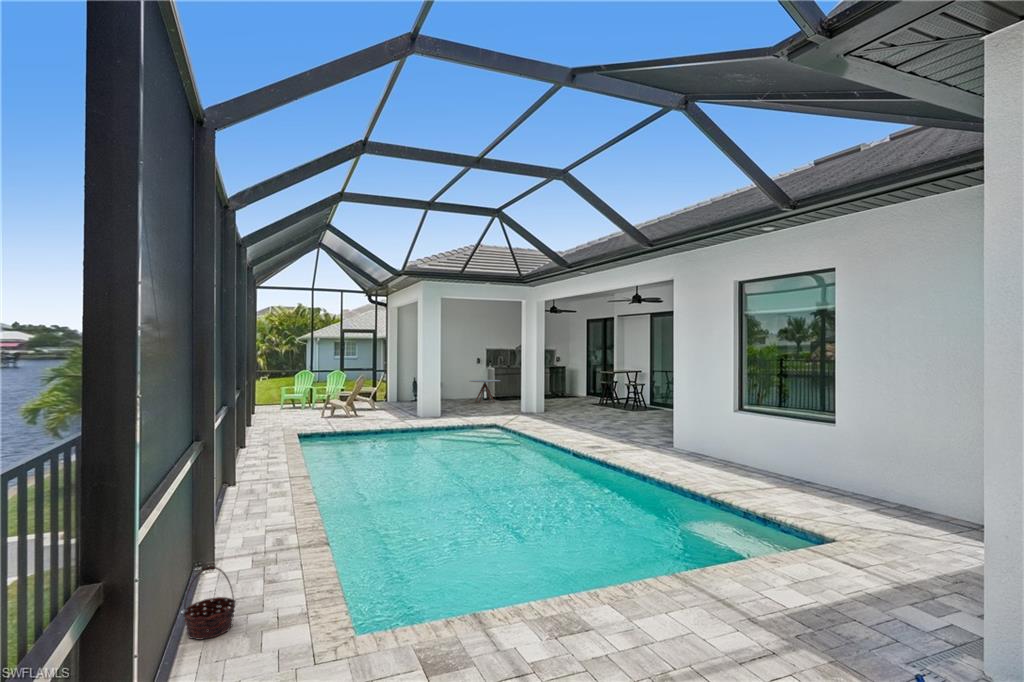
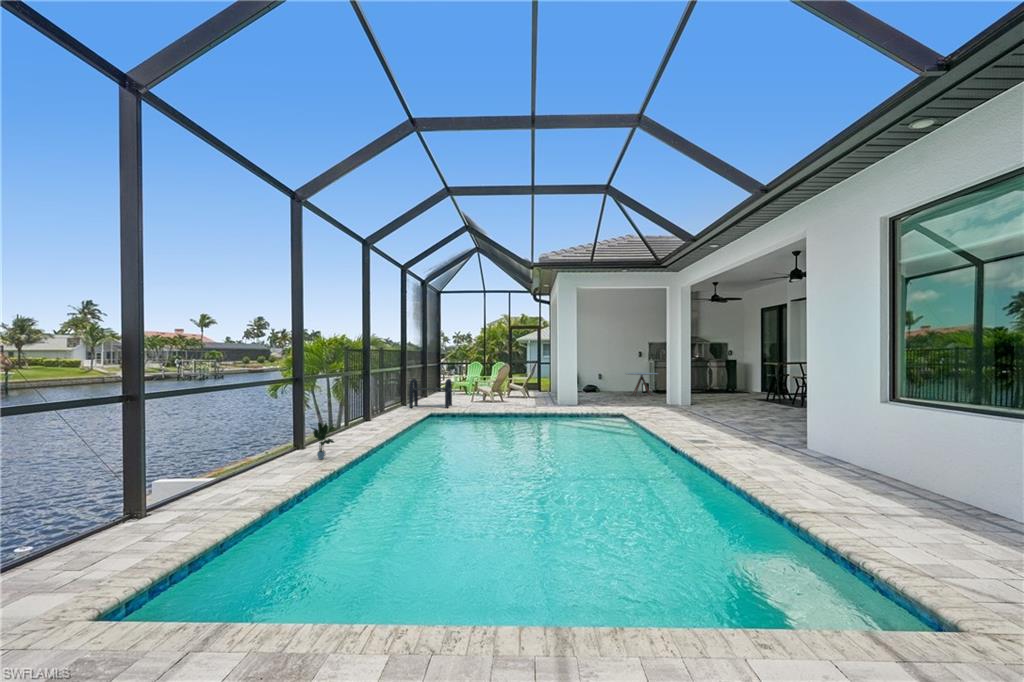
bench: none [252,391,301,427] -> present [409,379,452,408]
potted plant: none [230,448,260,490] -> present [311,422,335,459]
basket: present [183,567,235,640] -> none [58,526,118,597]

